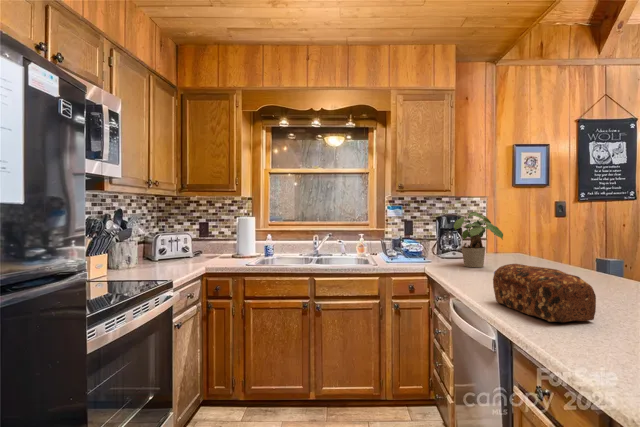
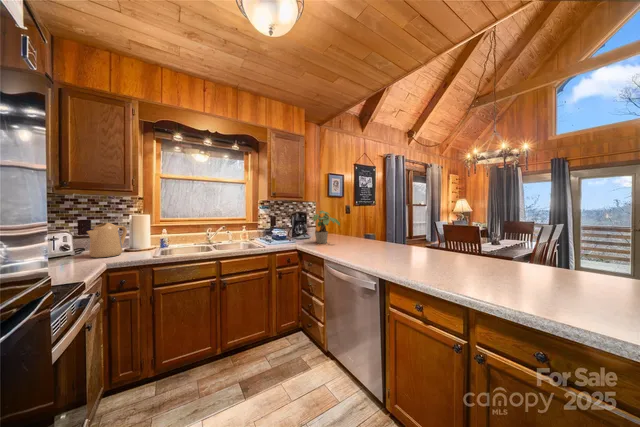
kettle: none [197,225,232,261] -> present [87,223,127,258]
bread loaf: present [493,264,596,322] -> none [357,238,407,266]

